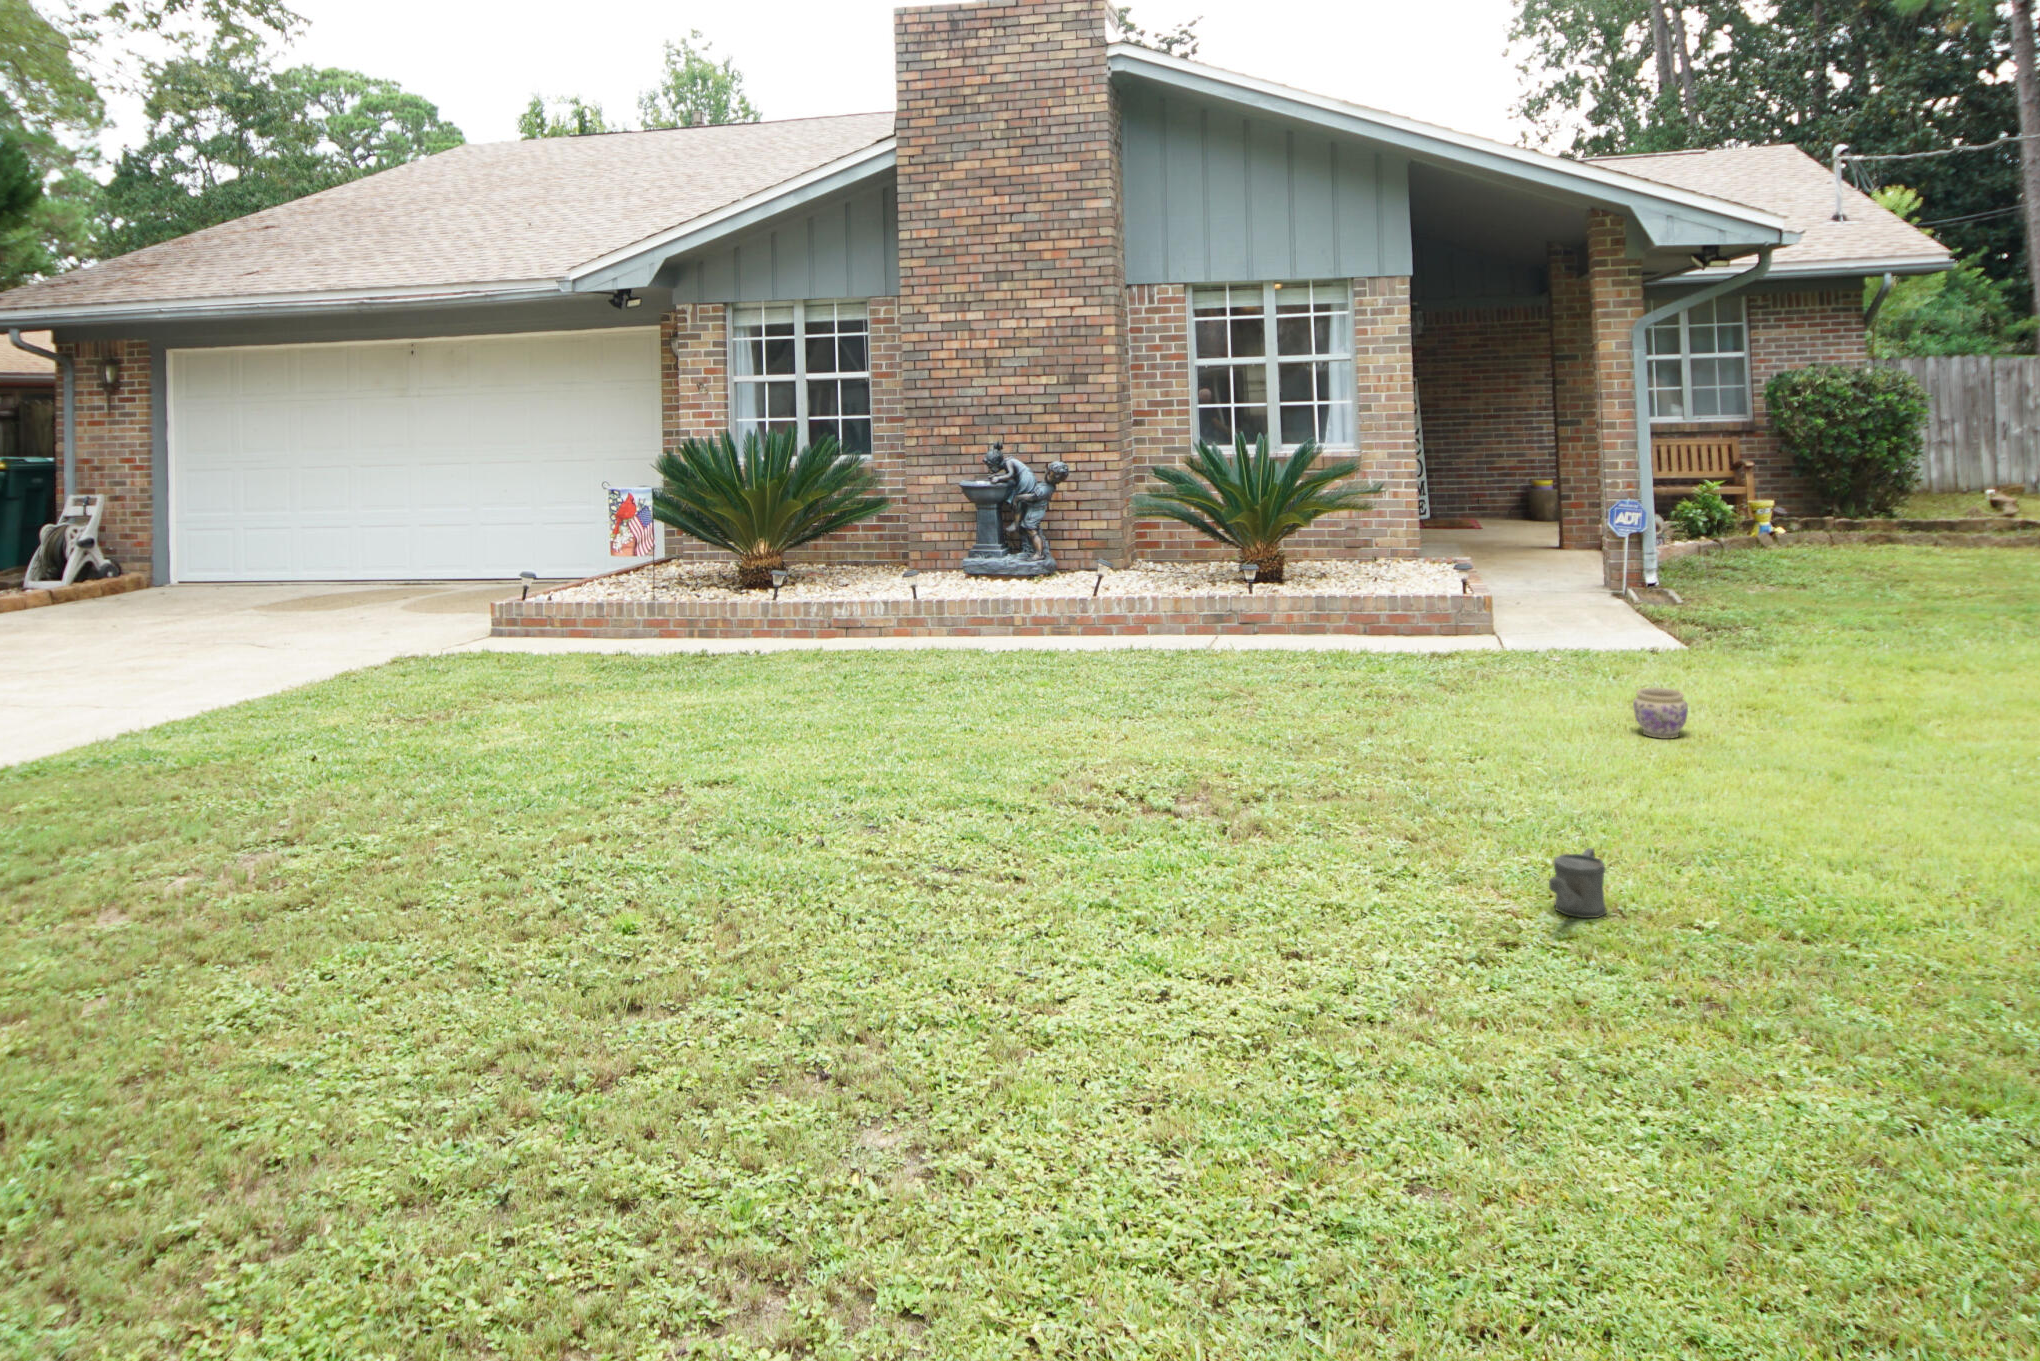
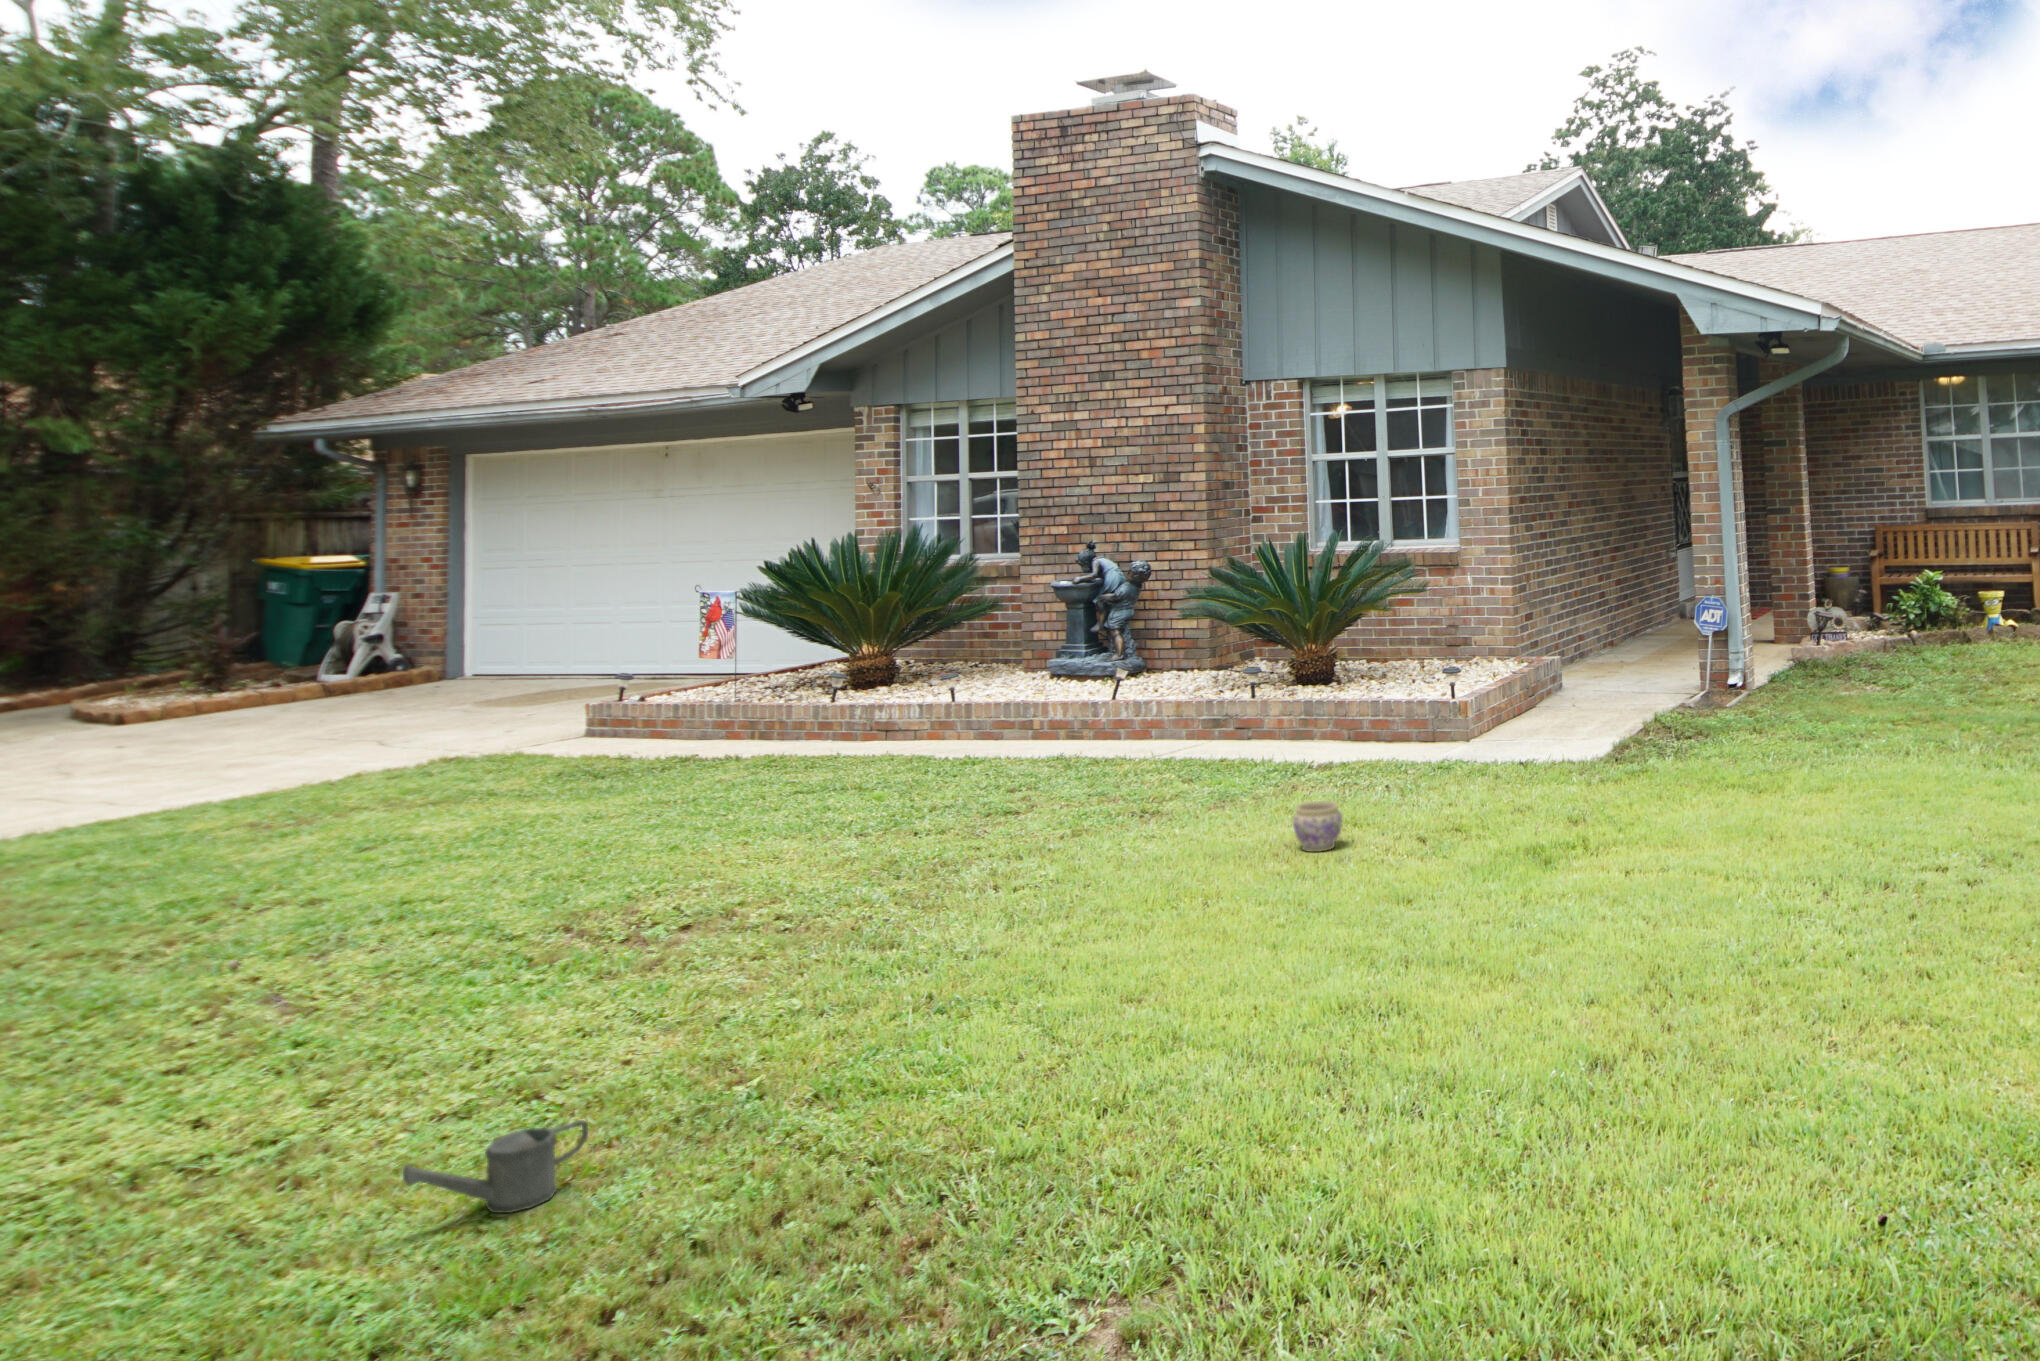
watering can: present [1549,848,1607,918] -> present [403,1120,588,1213]

